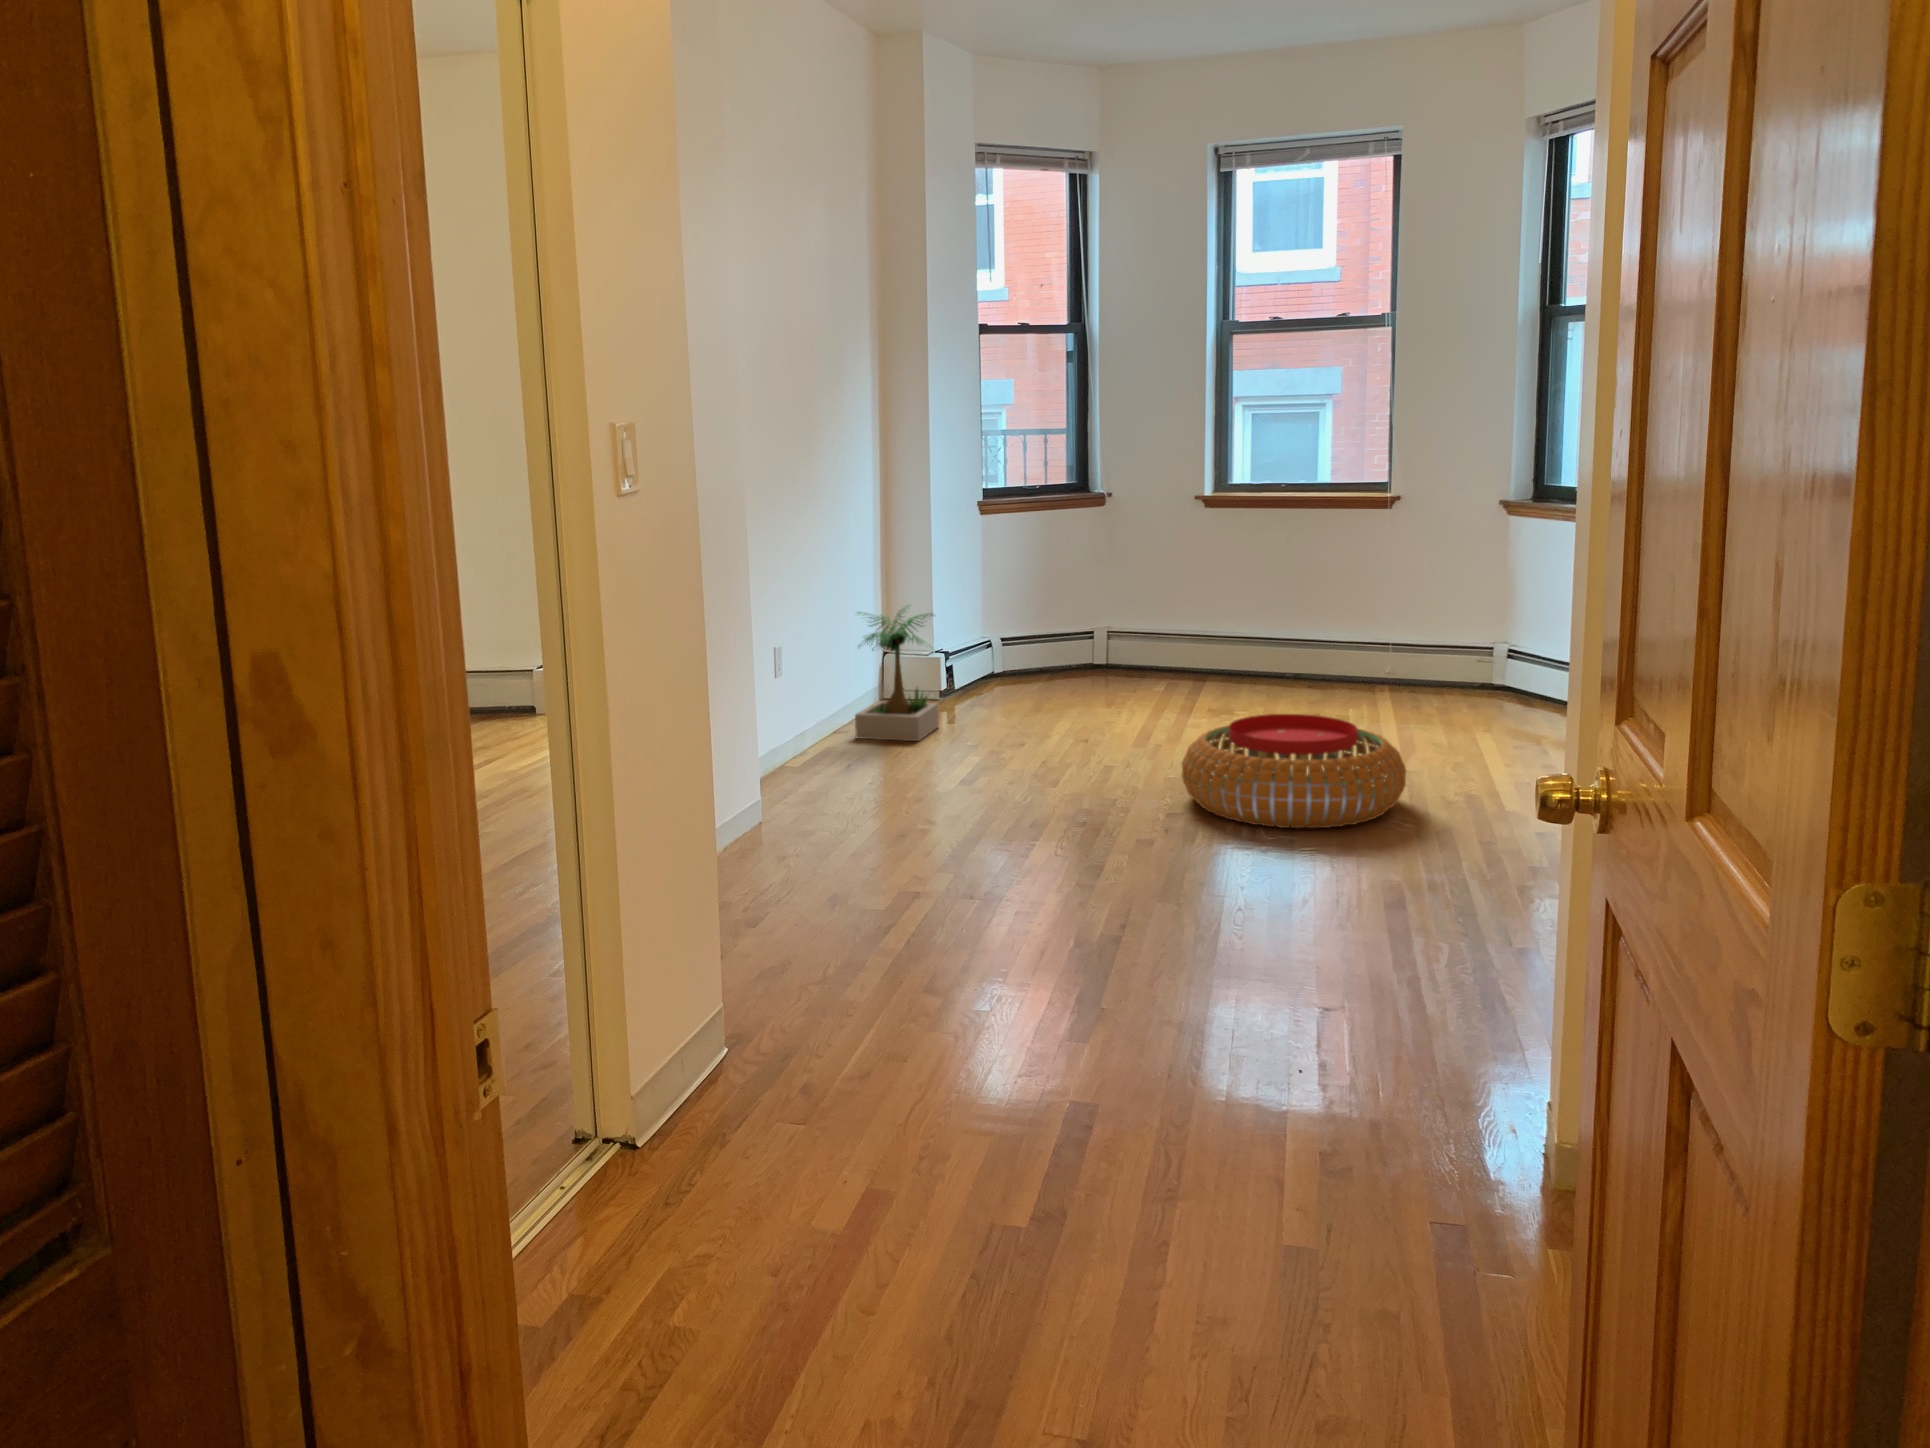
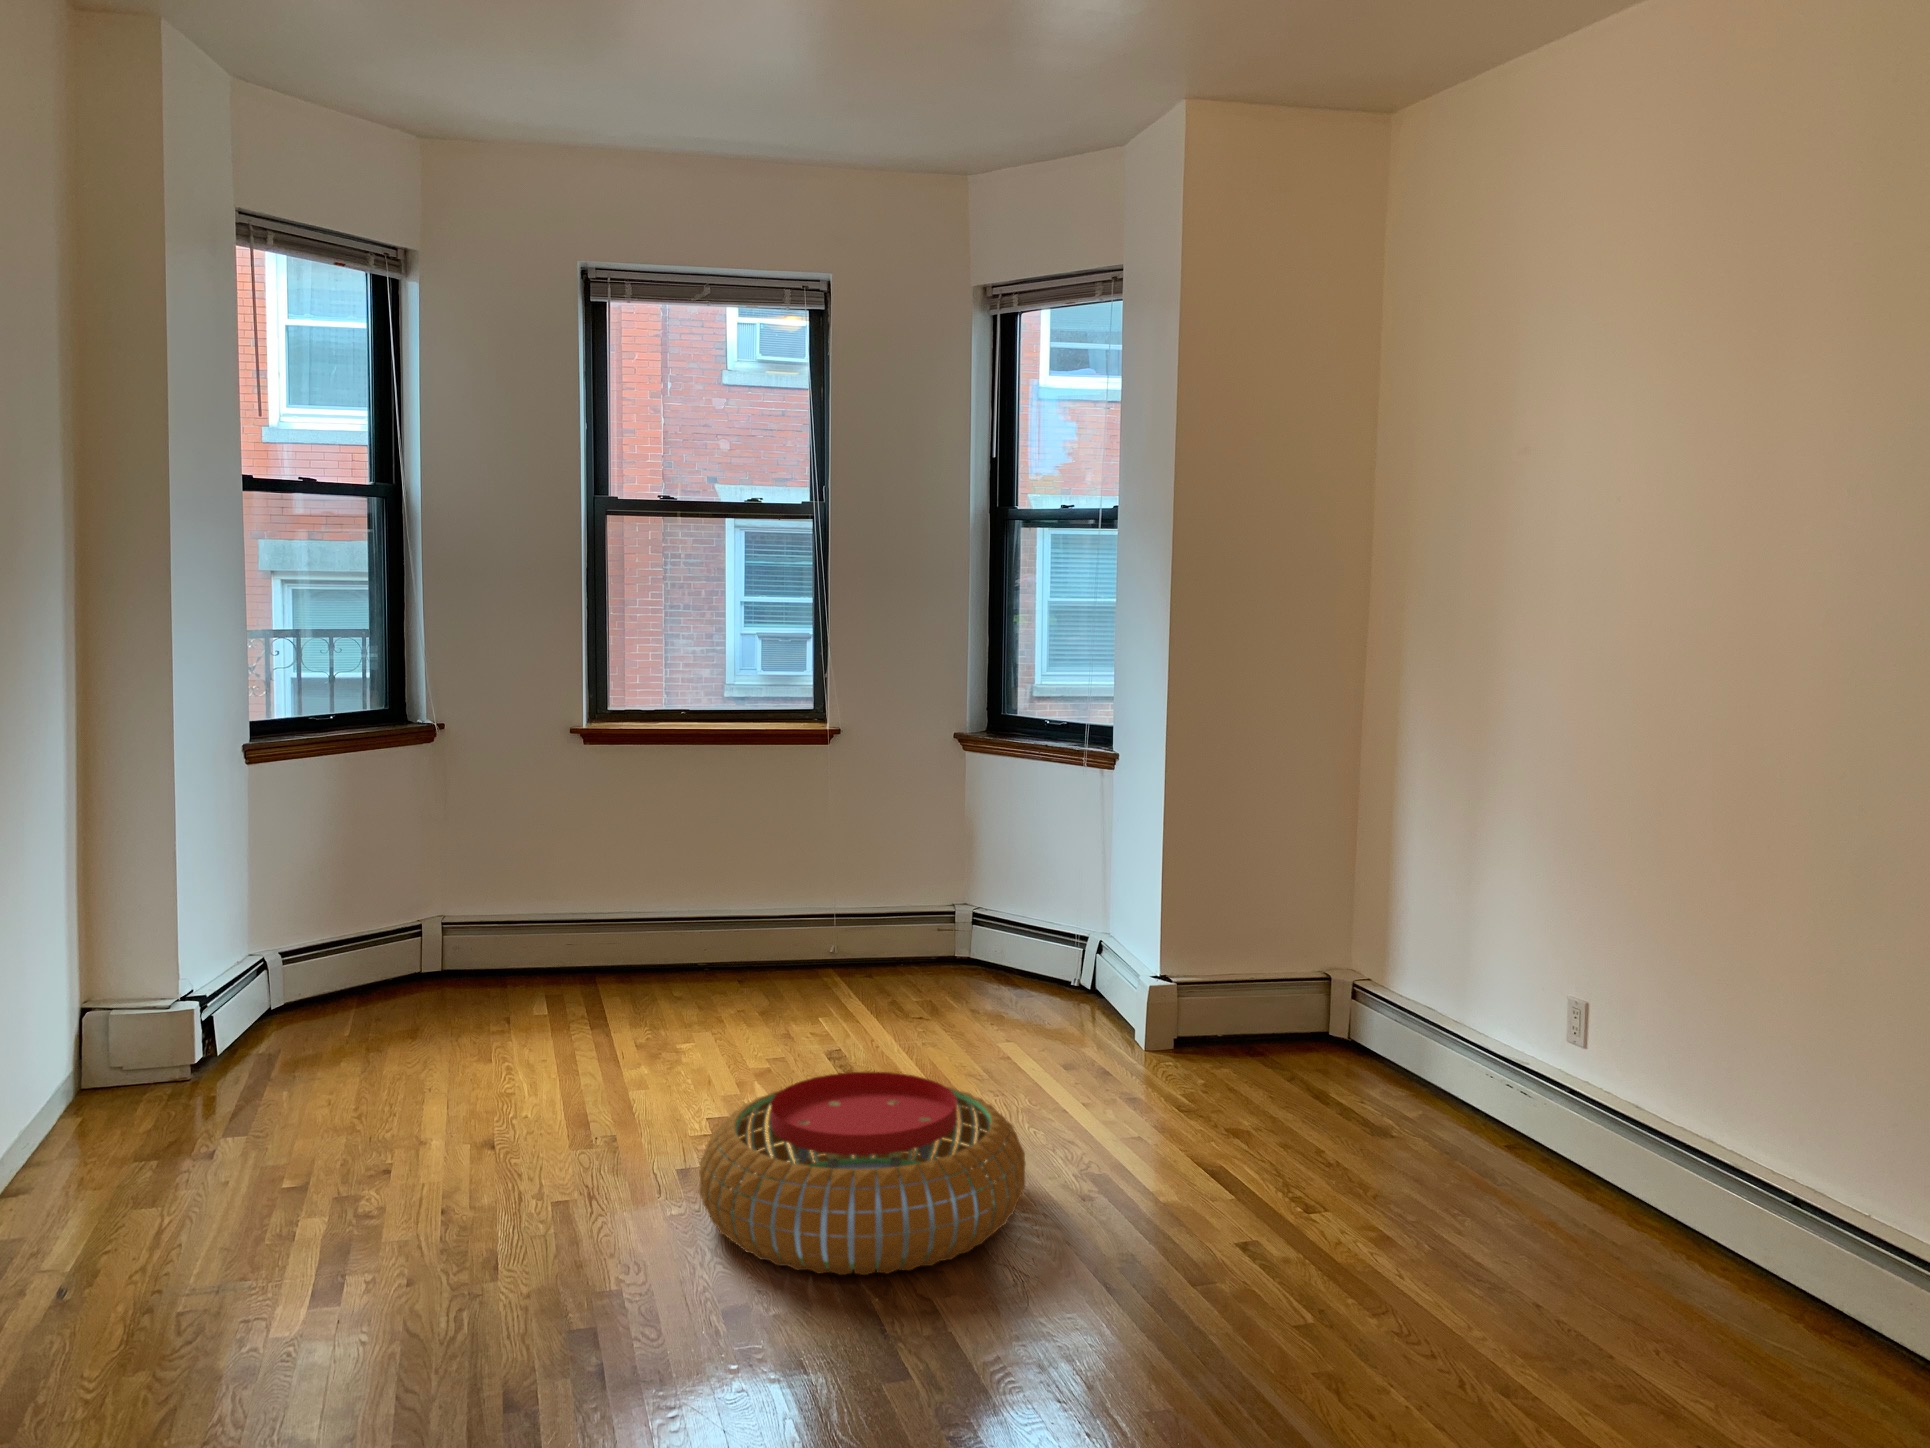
potted plant: present [855,606,939,741] -> none [30,933,232,1189]

